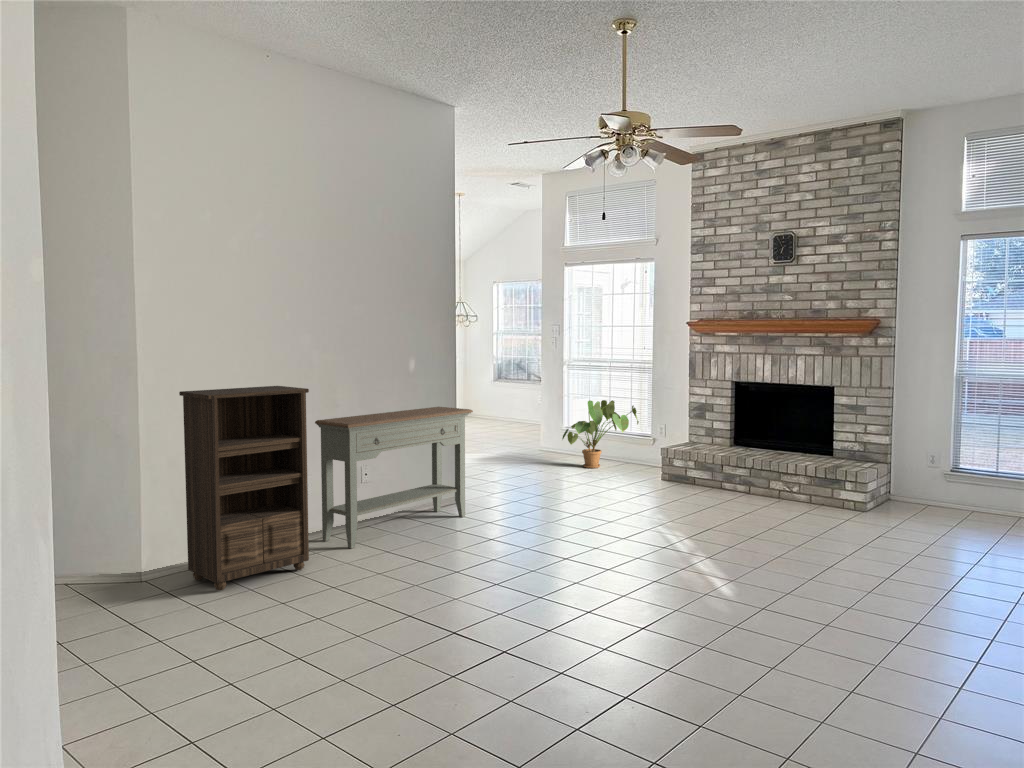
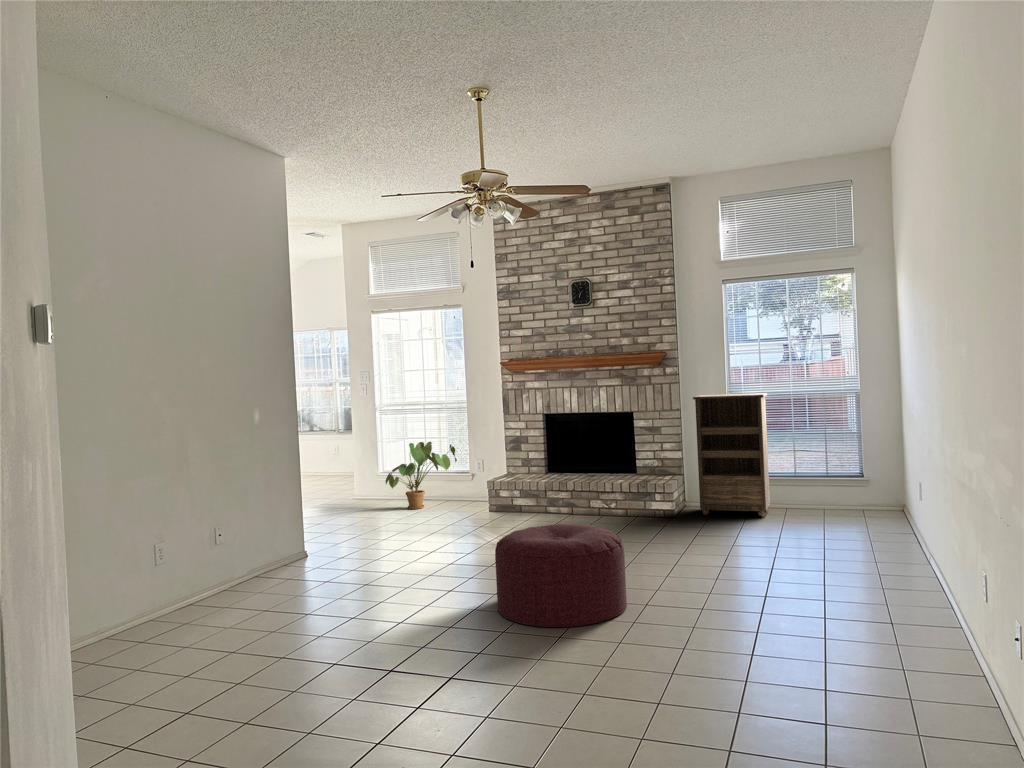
bookshelf: present [179,386,309,591] -> present [693,393,770,517]
console table: present [315,407,473,549] -> none [171,458,325,613]
ottoman: none [597,506,744,623] -> present [495,524,627,627]

